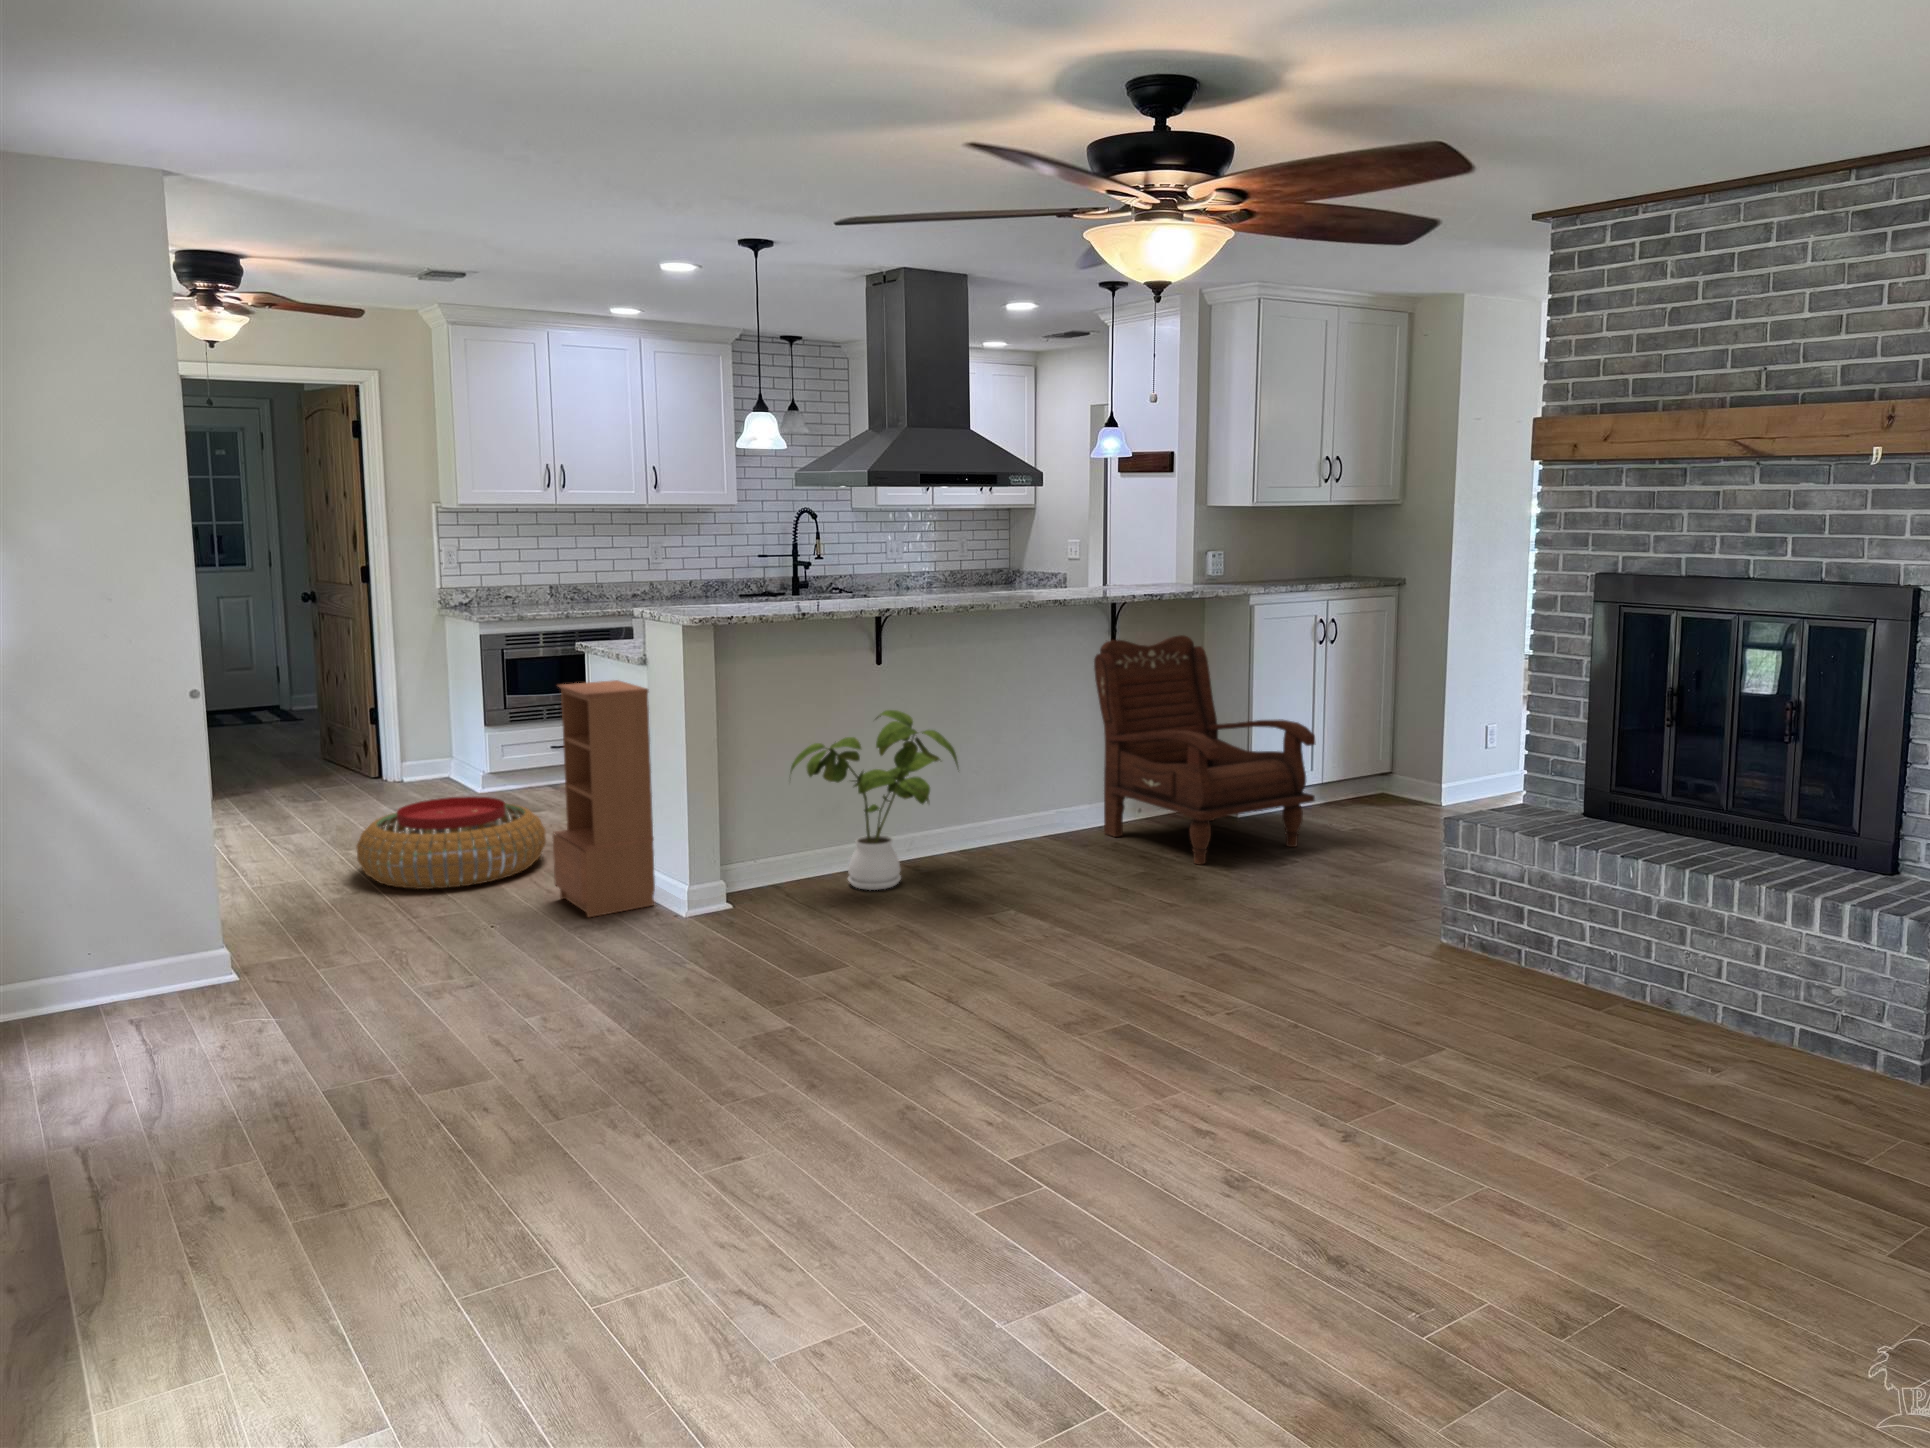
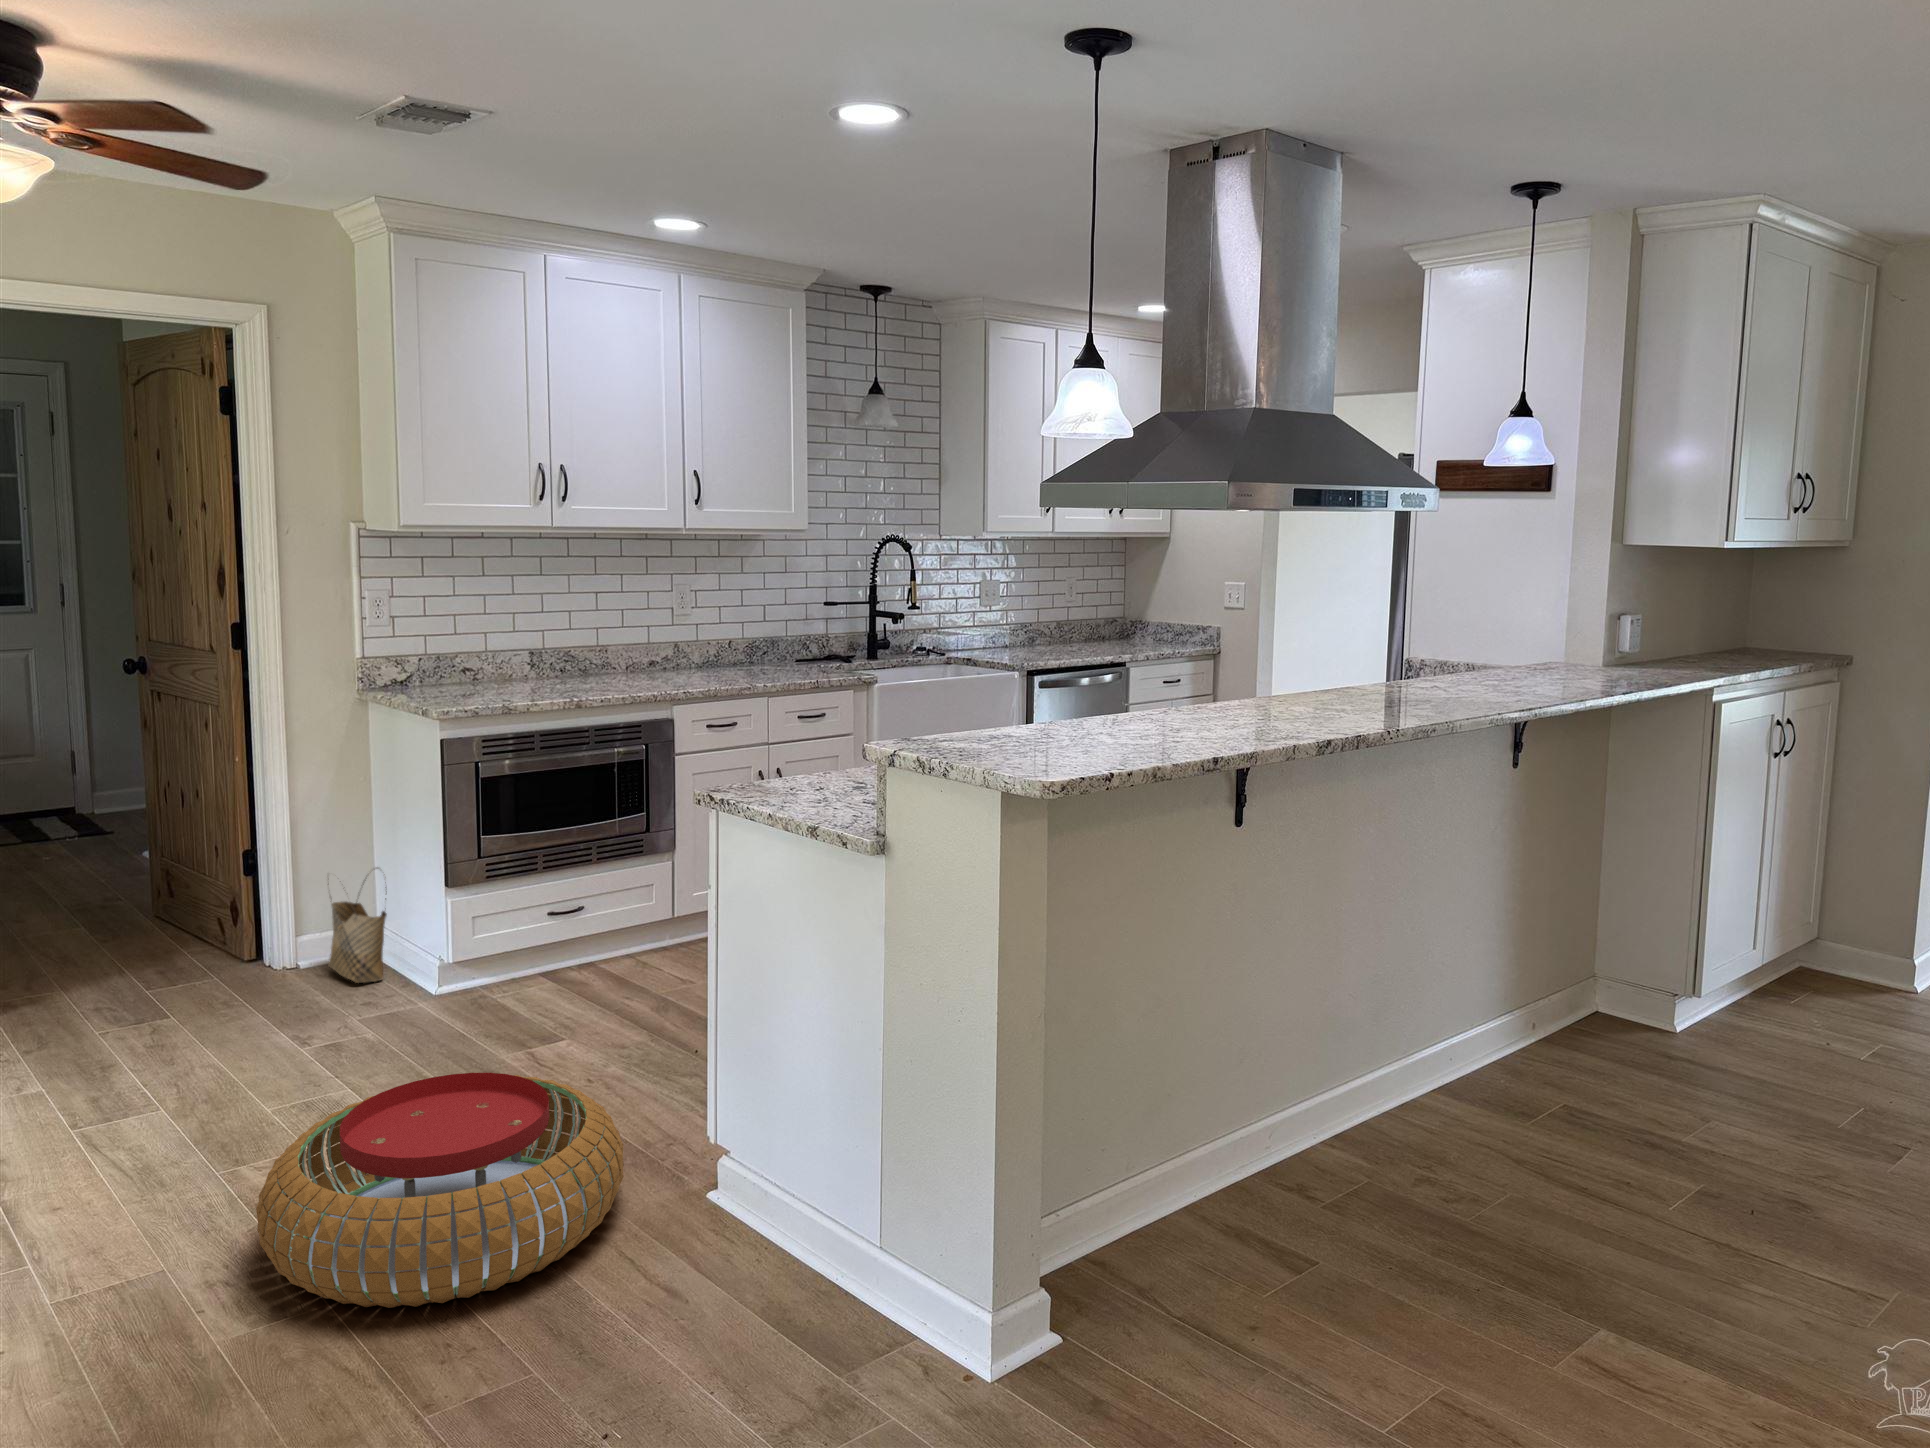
armchair: present [1094,635,1315,864] -> none [1502,748,1889,1155]
bookcase: present [553,680,655,918] -> none [692,884,912,1406]
house plant: present [790,710,958,890] -> none [1141,932,1492,1264]
woven basket: none [420,719,455,788] -> present [328,868,387,983]

